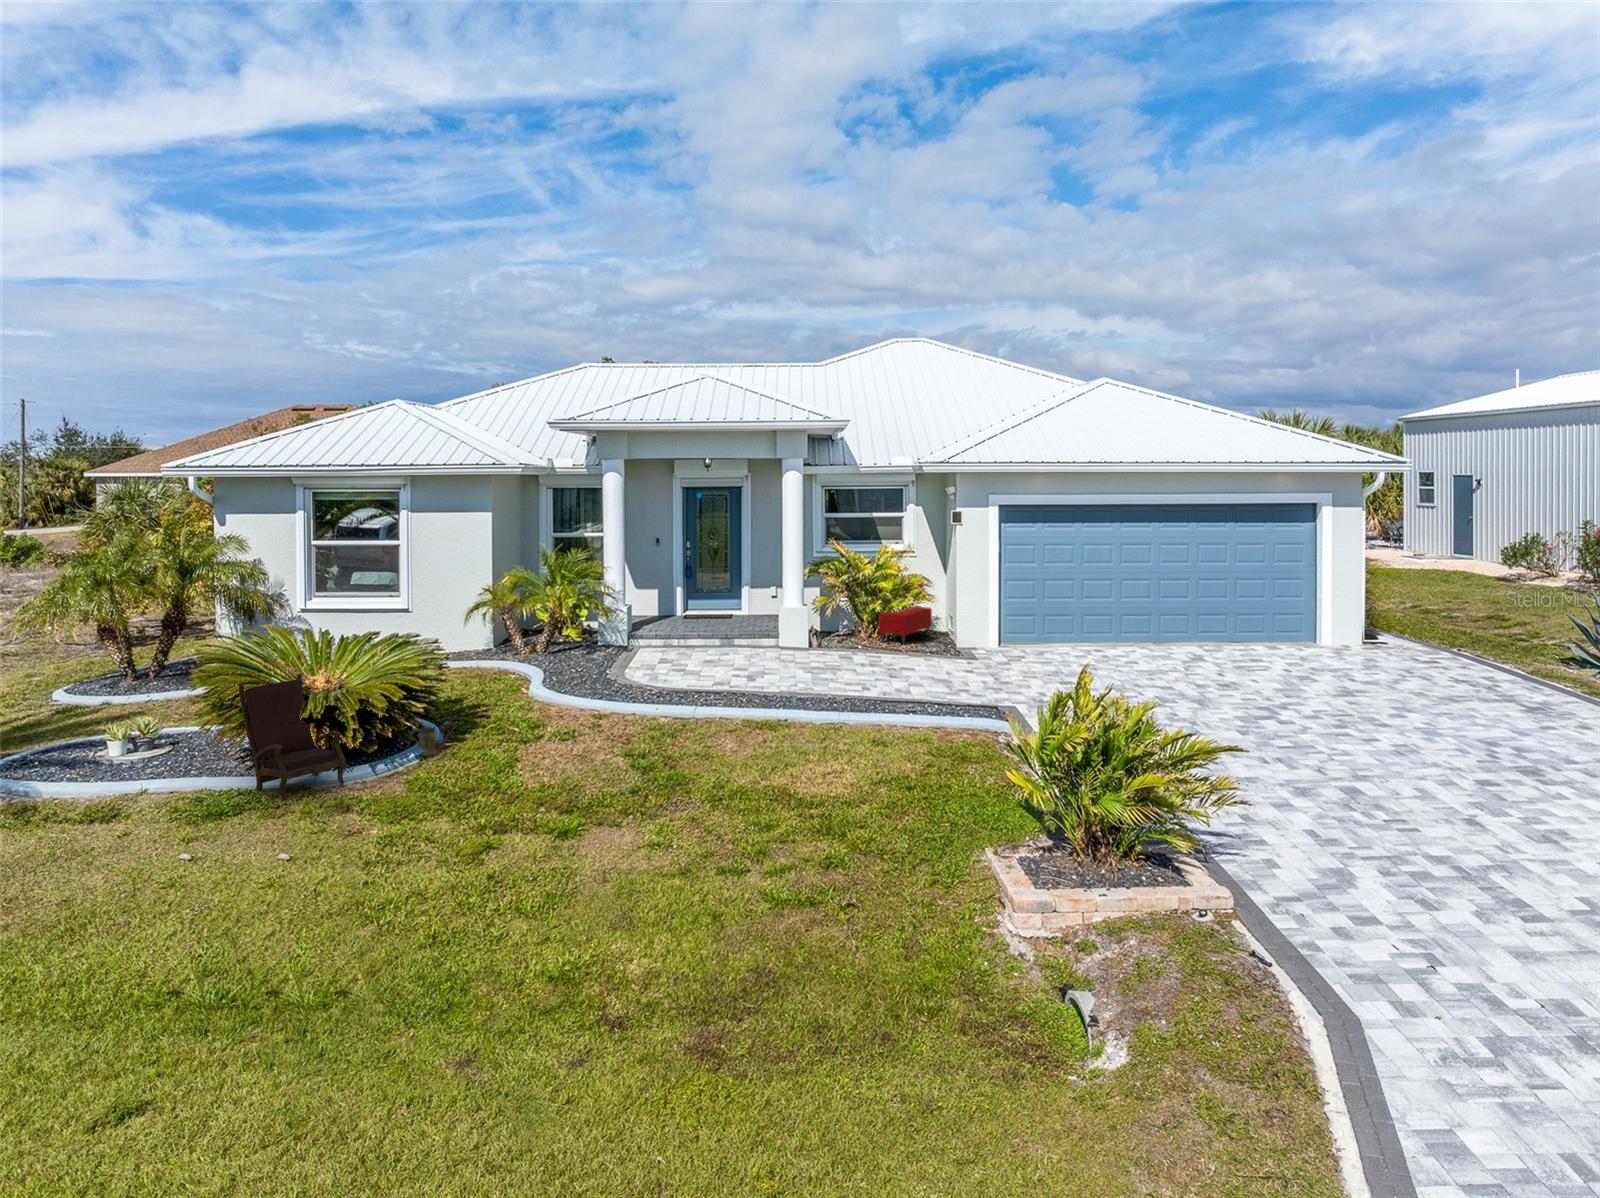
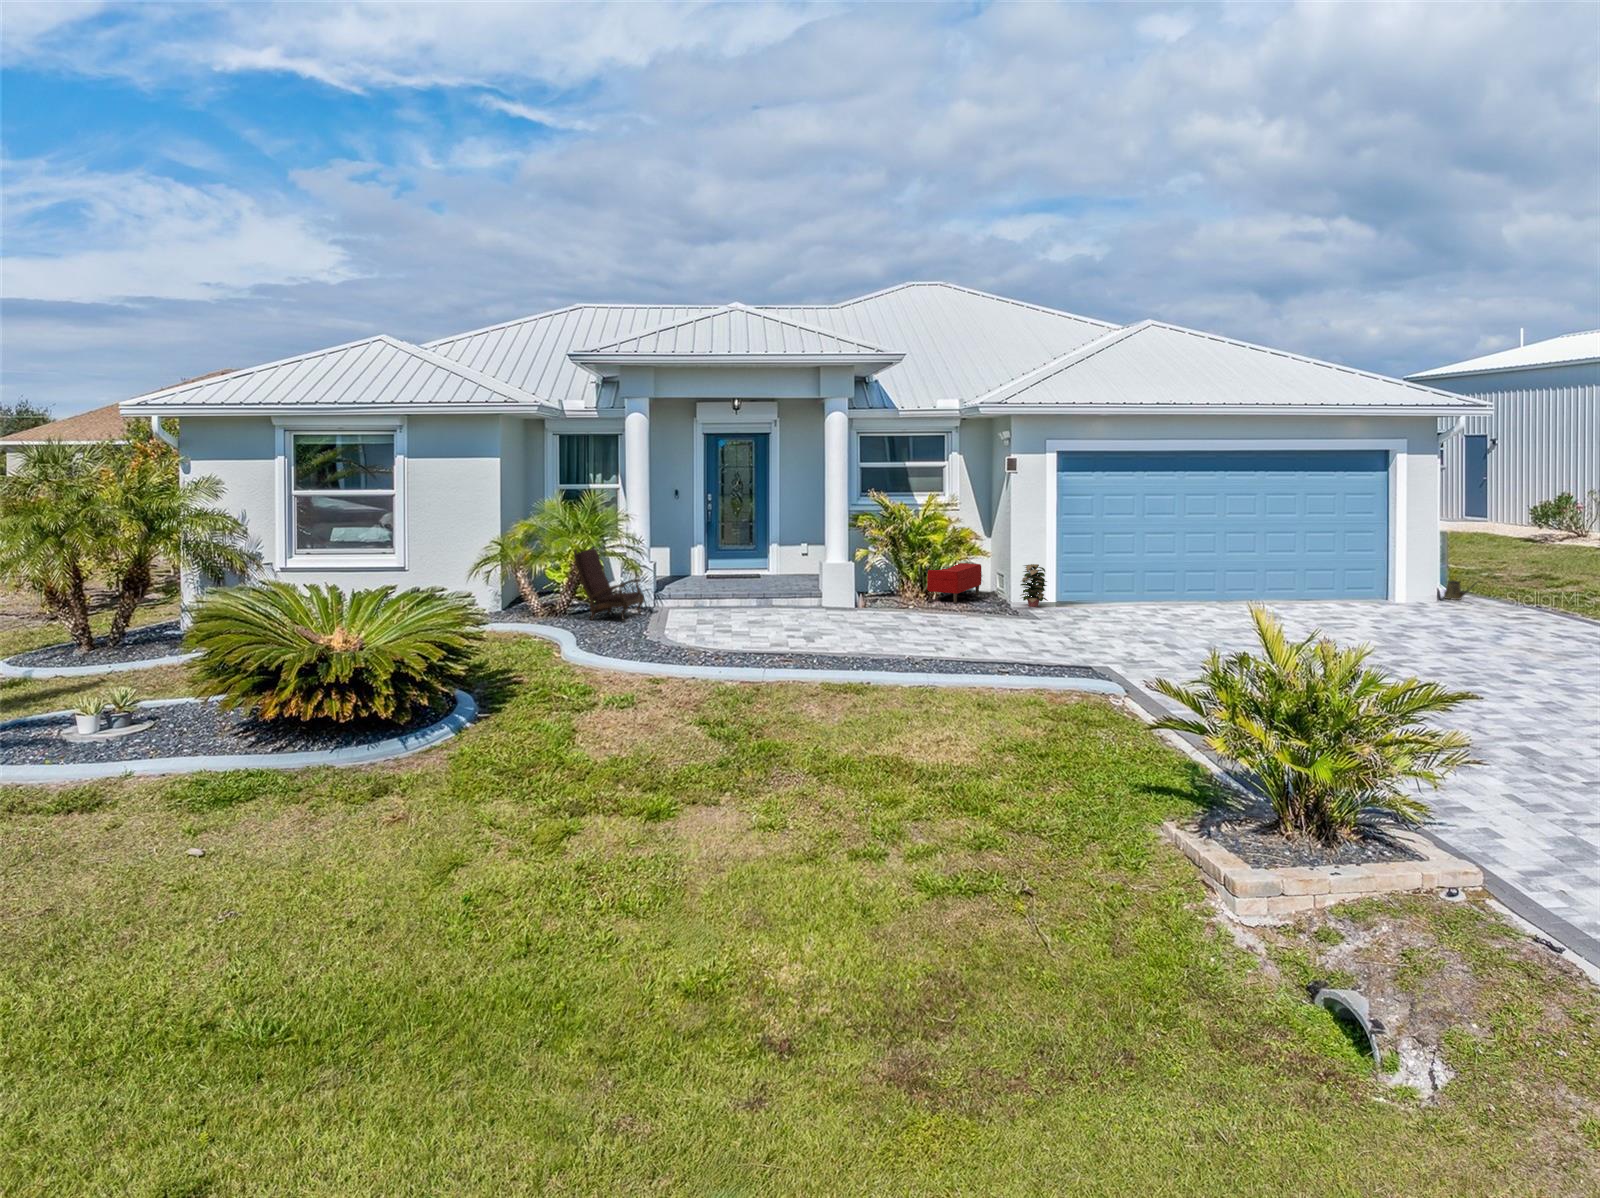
decorative plant: none [960,610,988,648] -> present [1020,564,1048,607]
armchair: present [239,674,345,799] -> present [574,546,644,621]
watering can: present [411,726,456,756] -> present [1444,581,1476,600]

